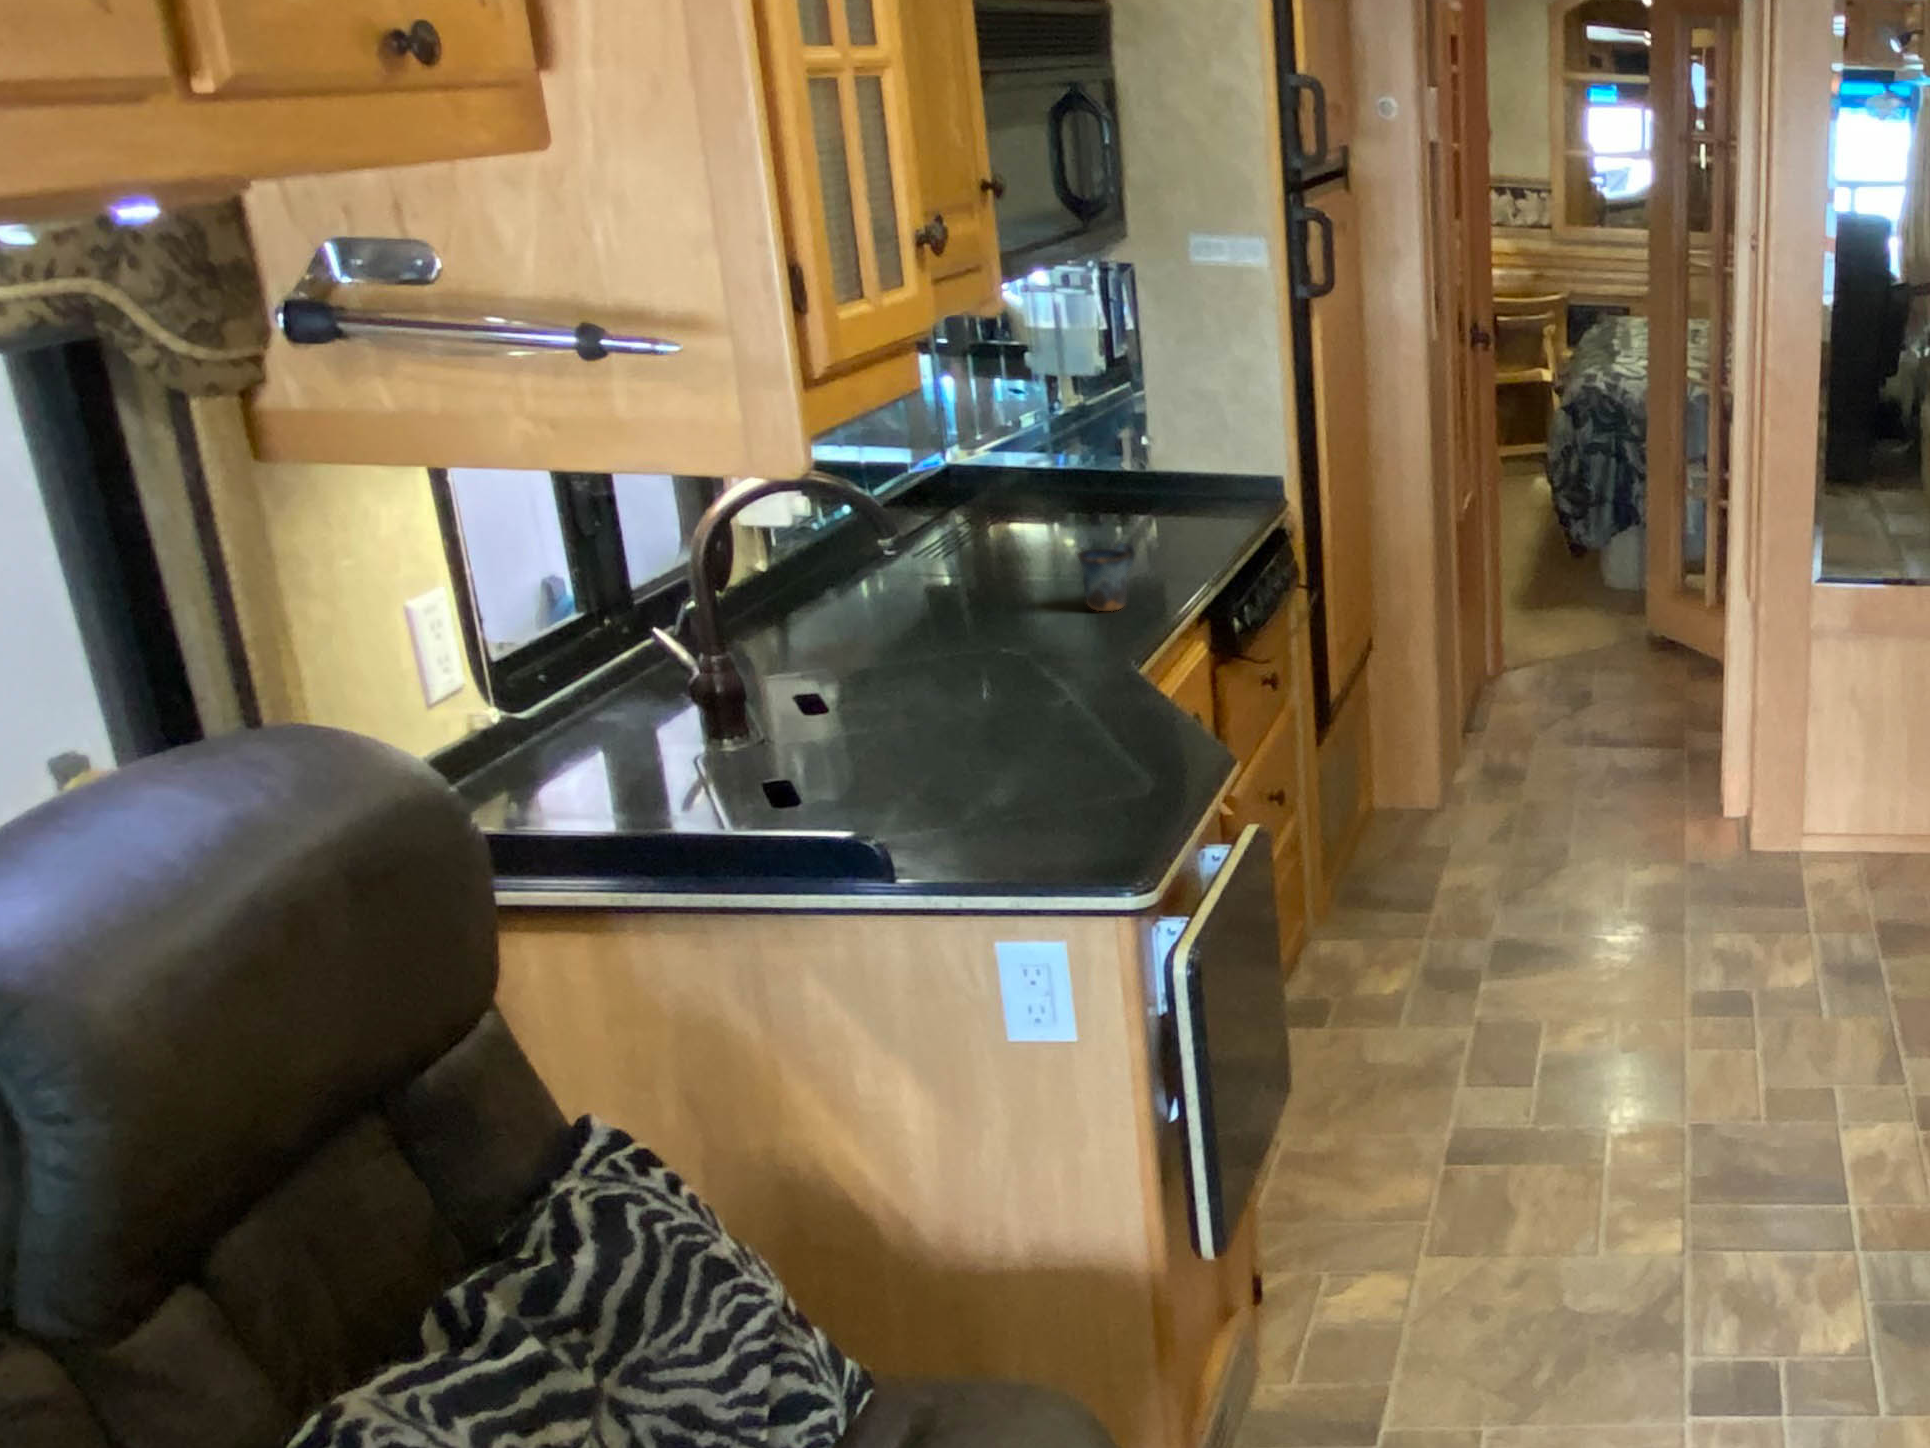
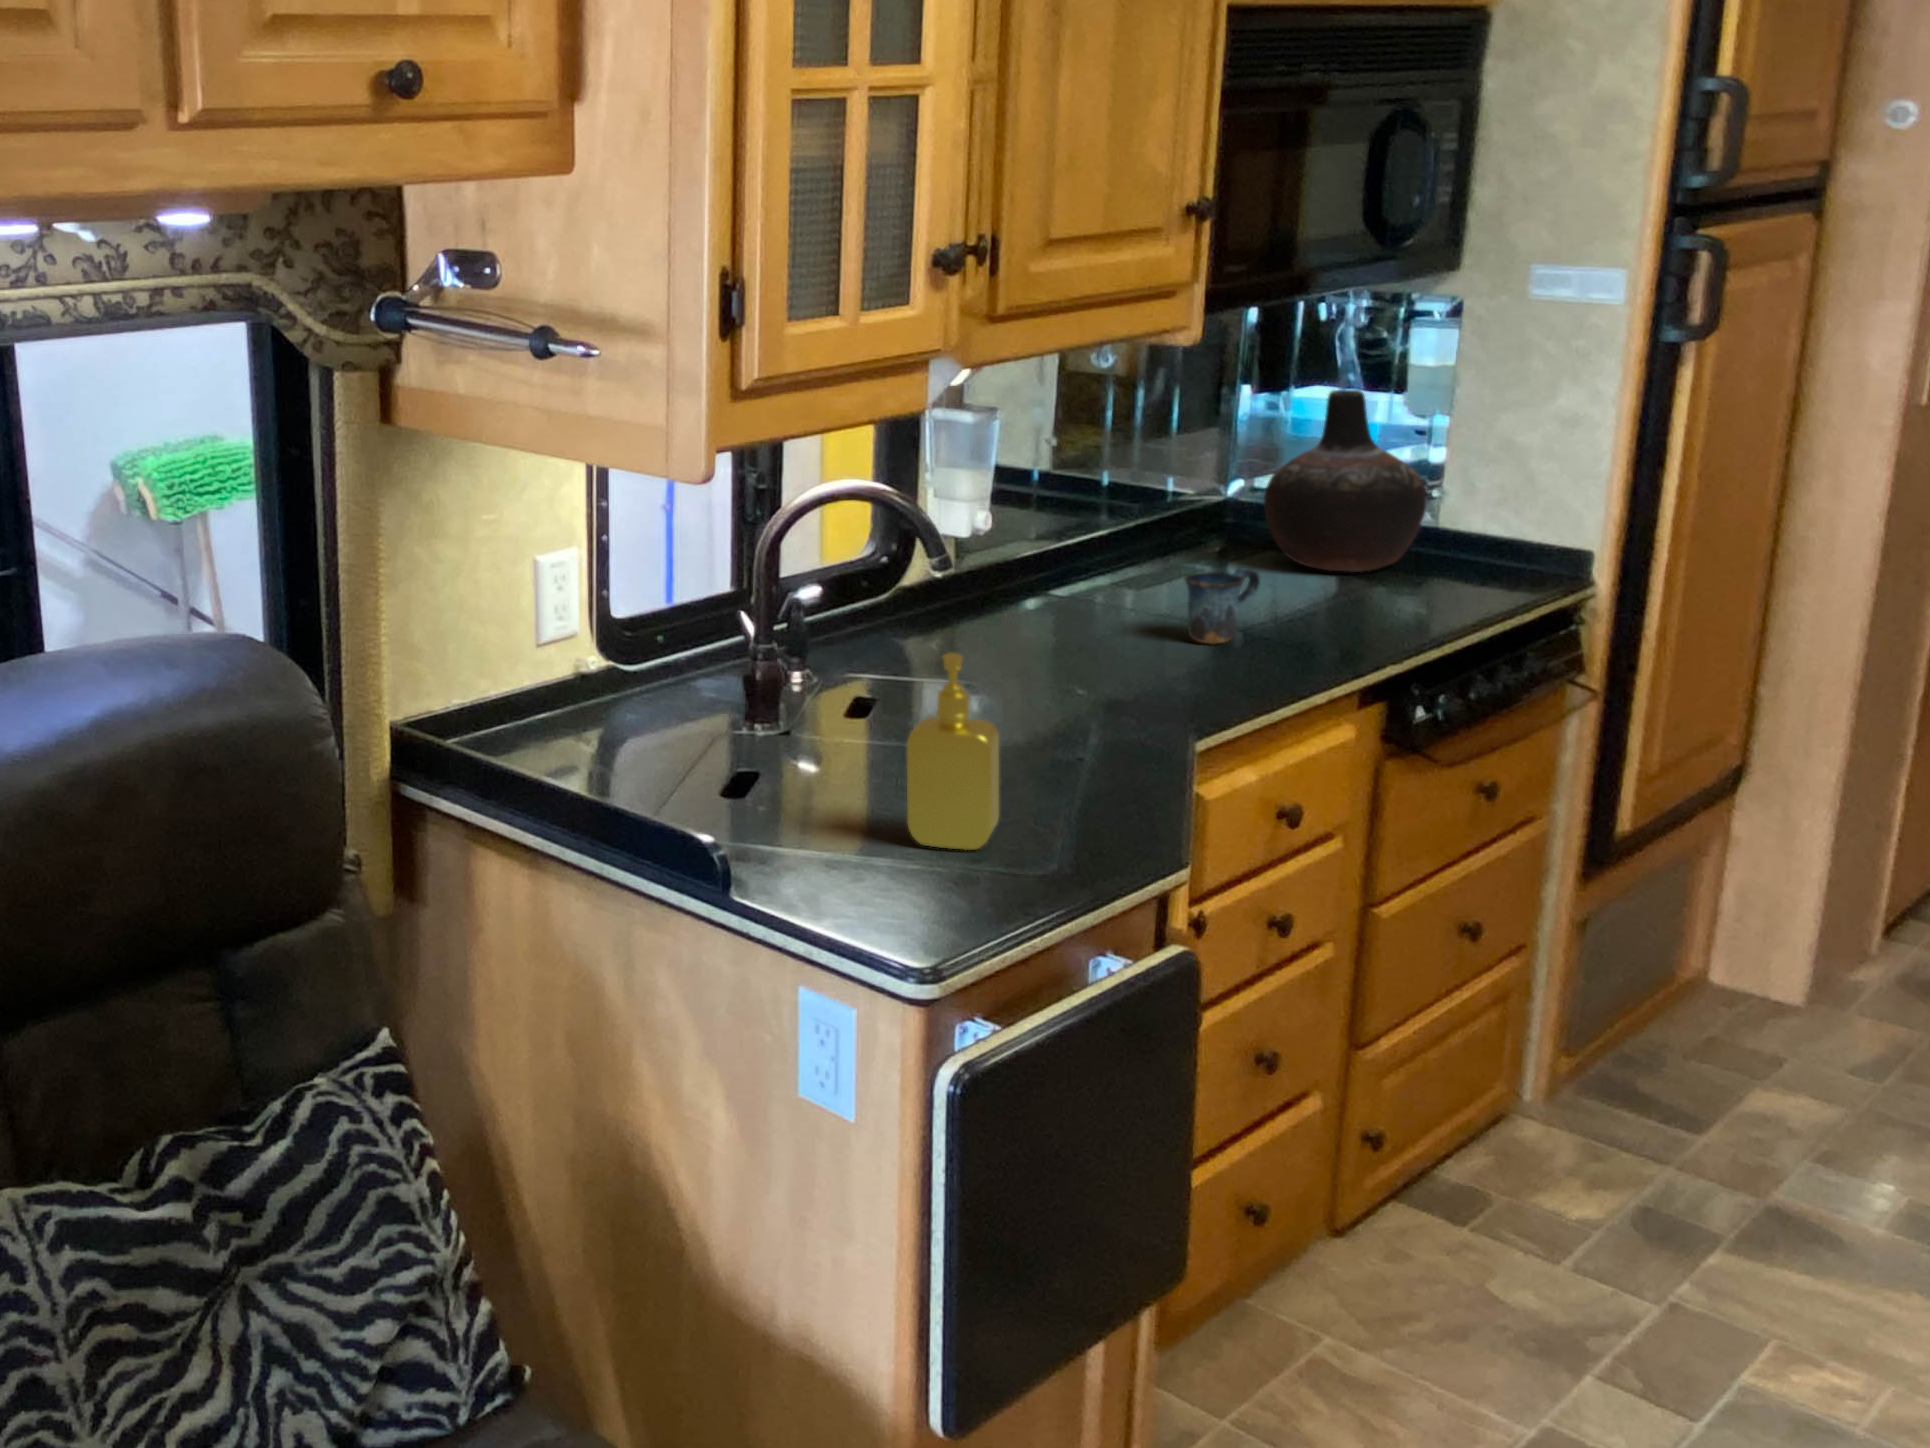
vase: none [1066,381,1203,539] -> present [1264,390,1427,572]
soap dispenser: none [1043,640,1132,812] -> present [907,653,999,850]

